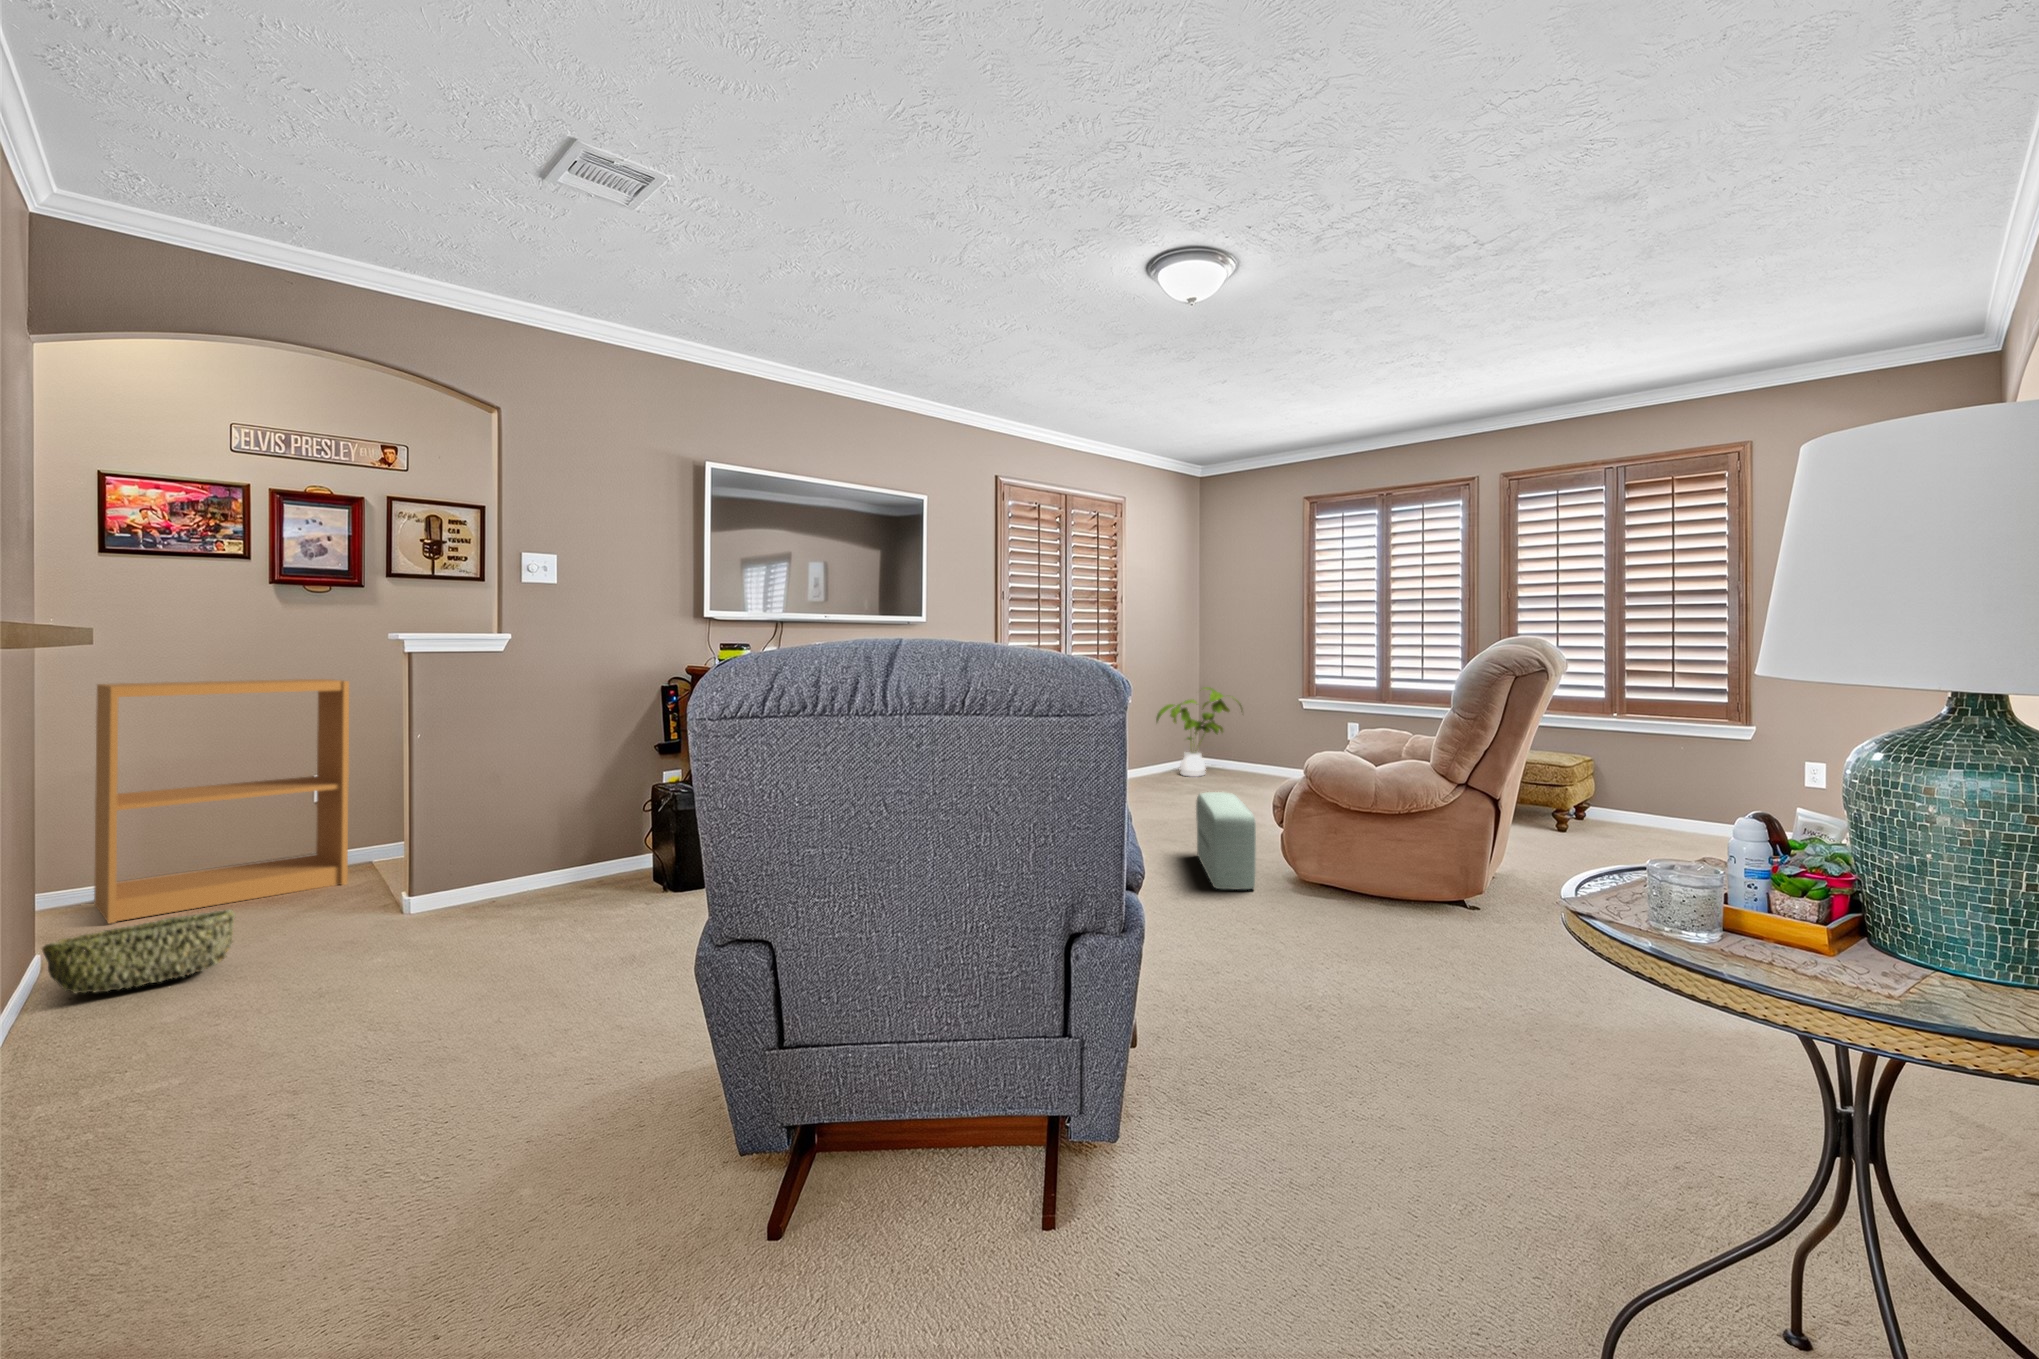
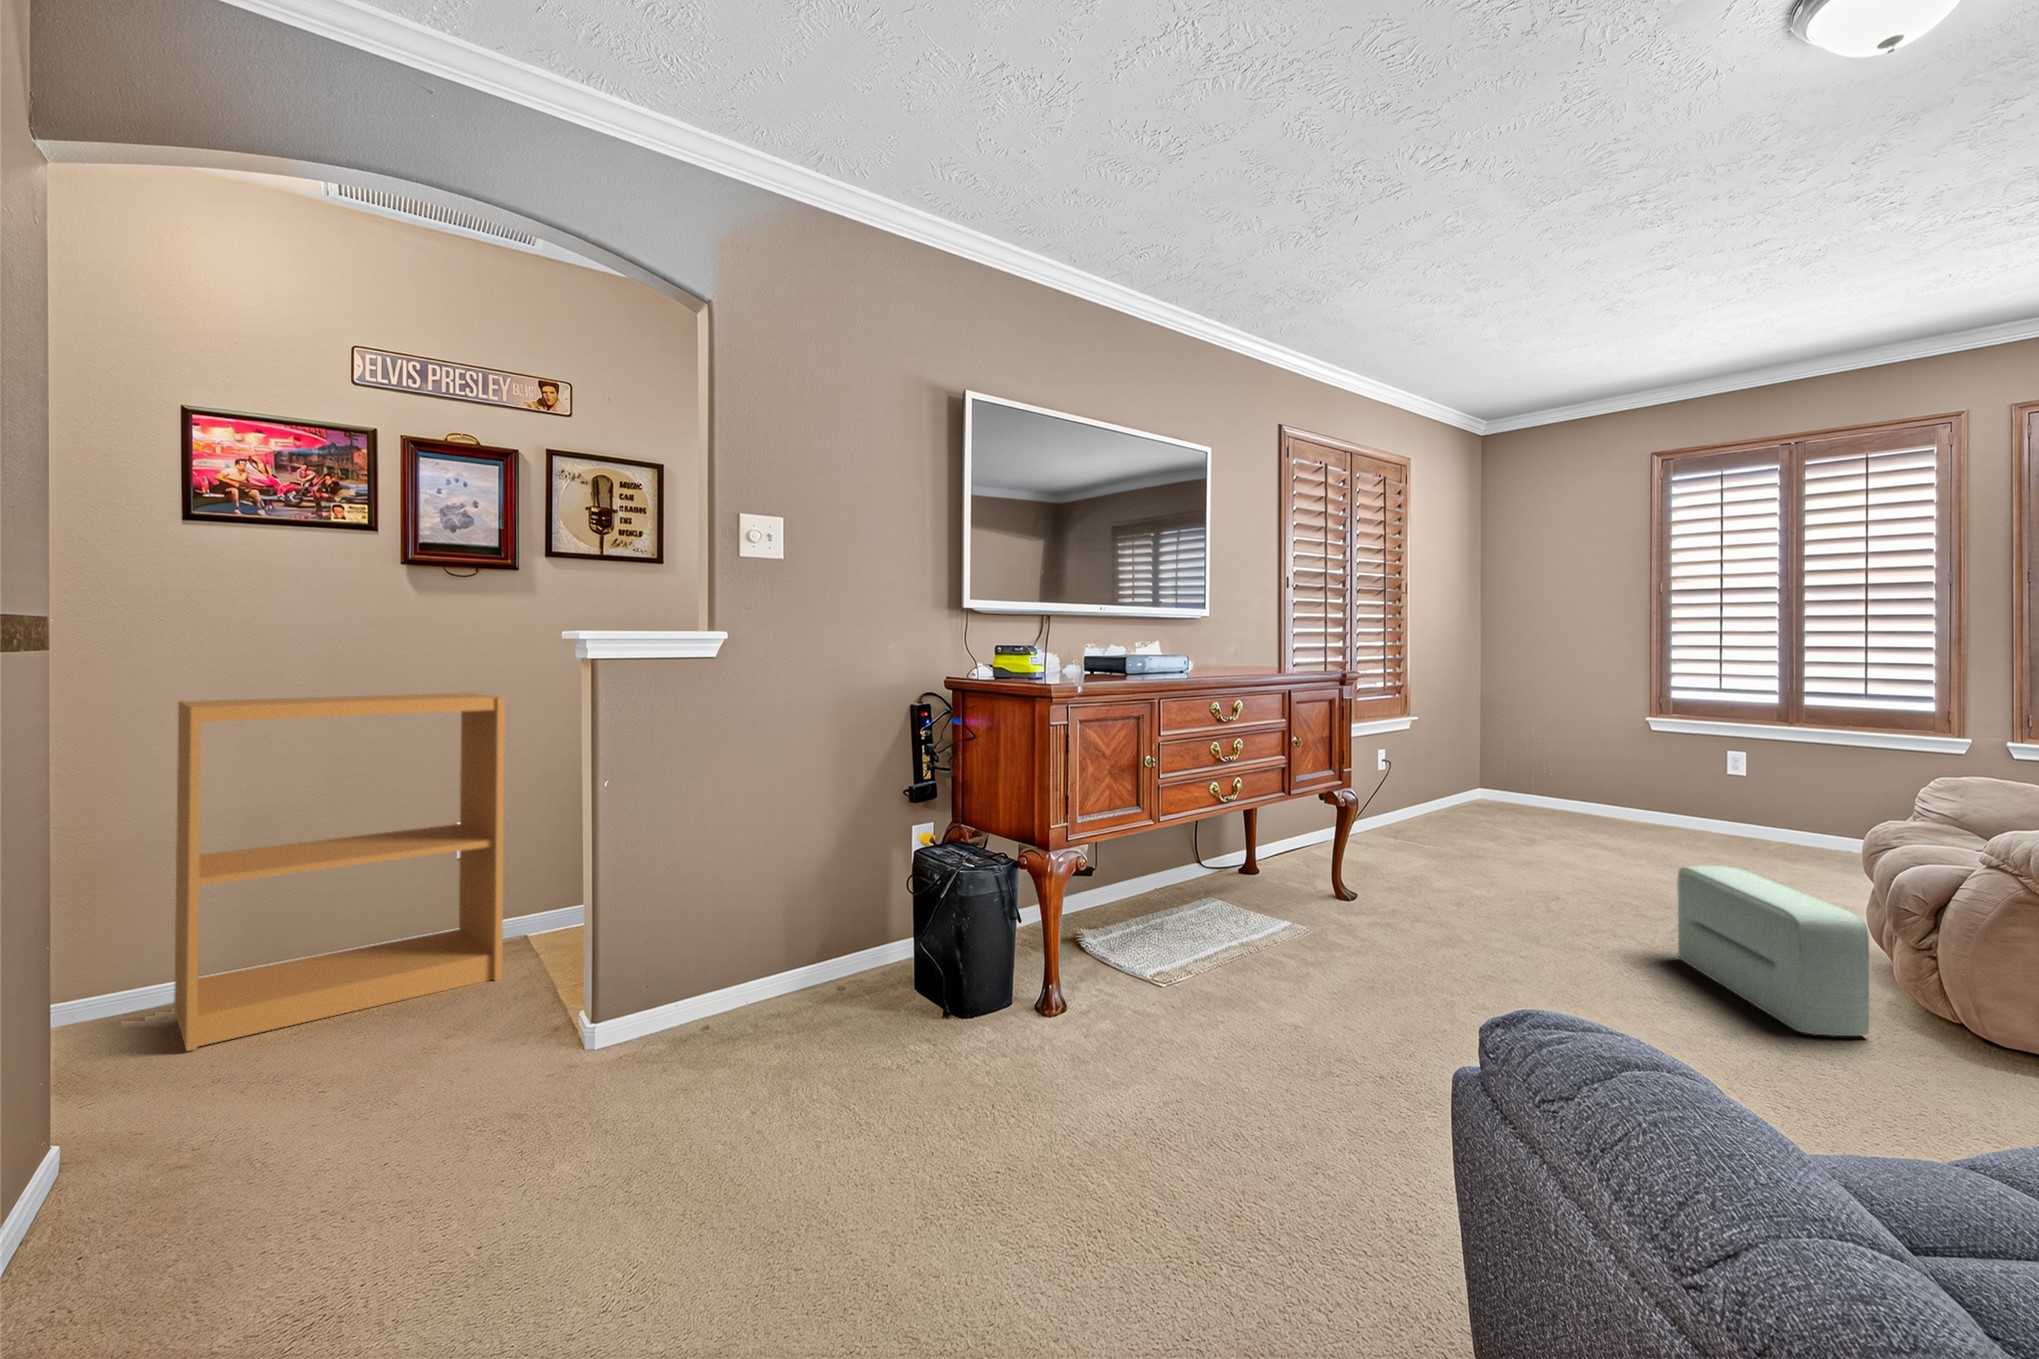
house plant: present [1156,687,1242,777] -> none [1450,701,1570,817]
woven basket: present [42,910,235,993] -> none [52,1064,360,1236]

